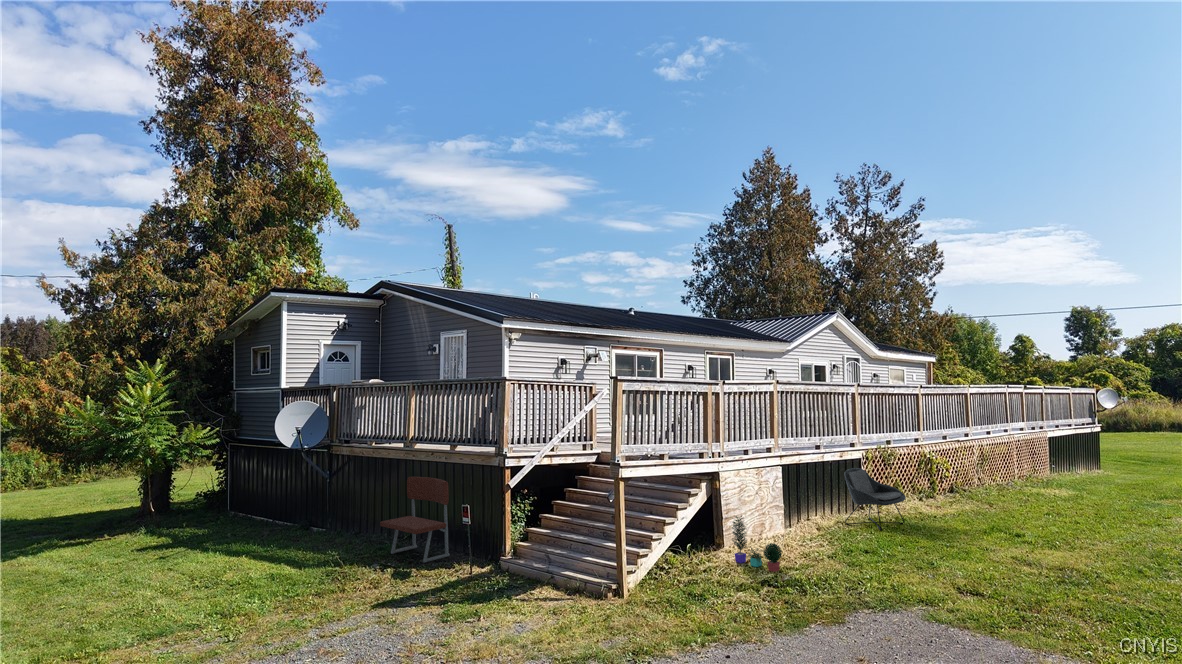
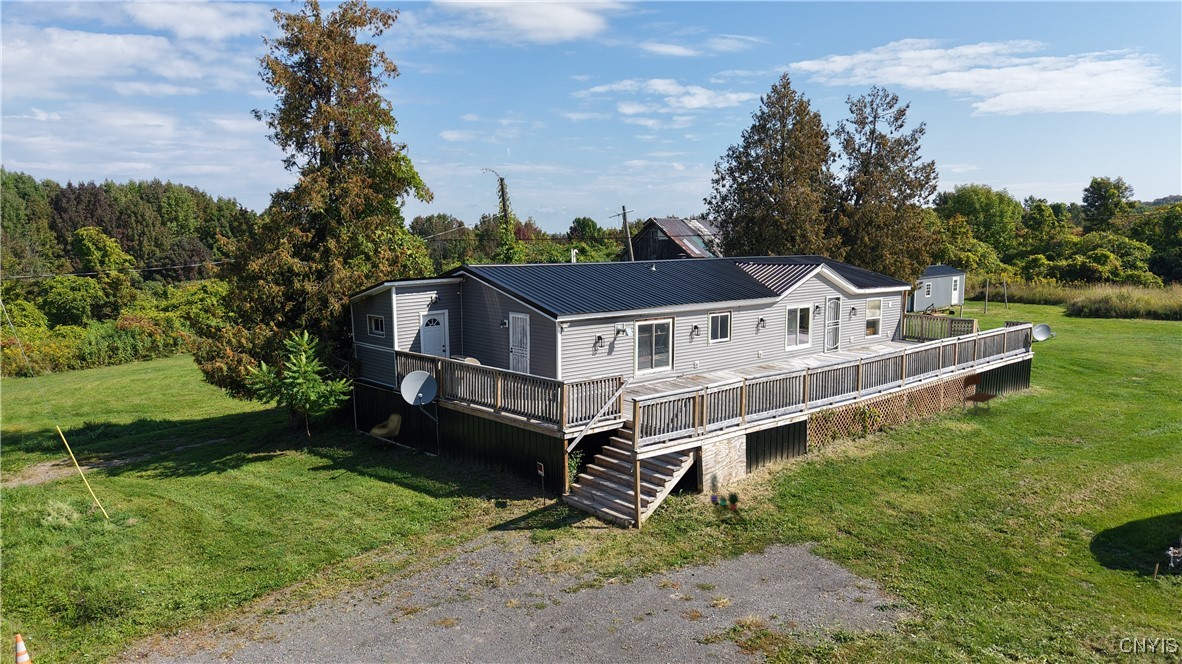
lounge chair: present [844,468,906,531] -> present [371,414,401,446]
bench: present [380,477,450,563] -> present [963,373,997,415]

